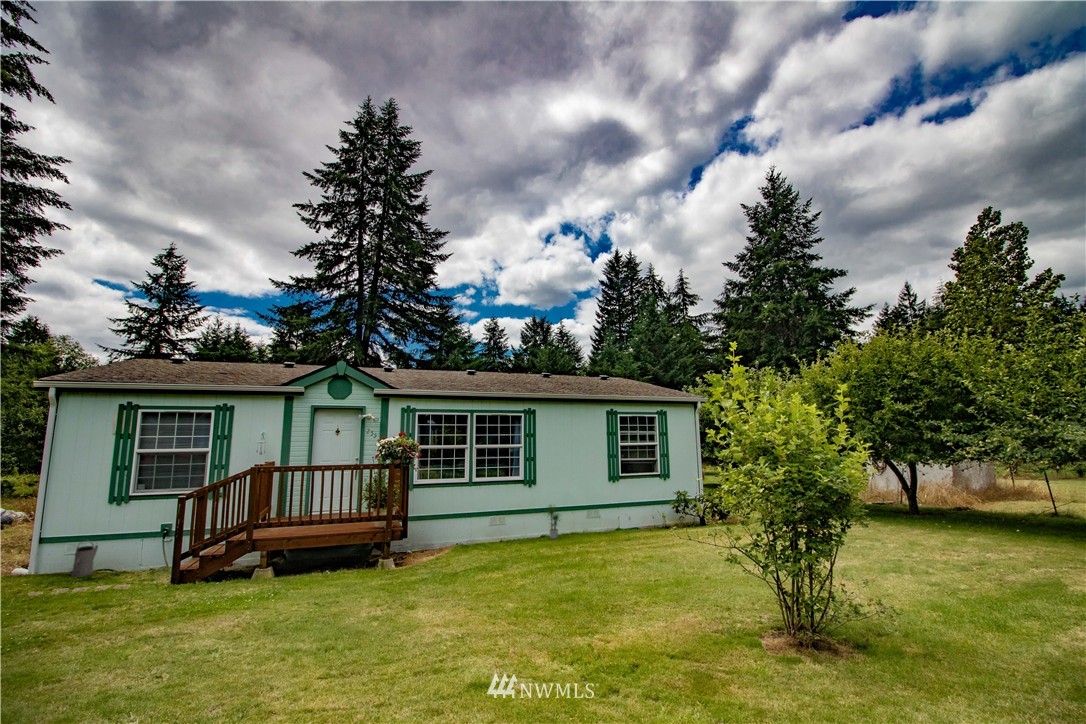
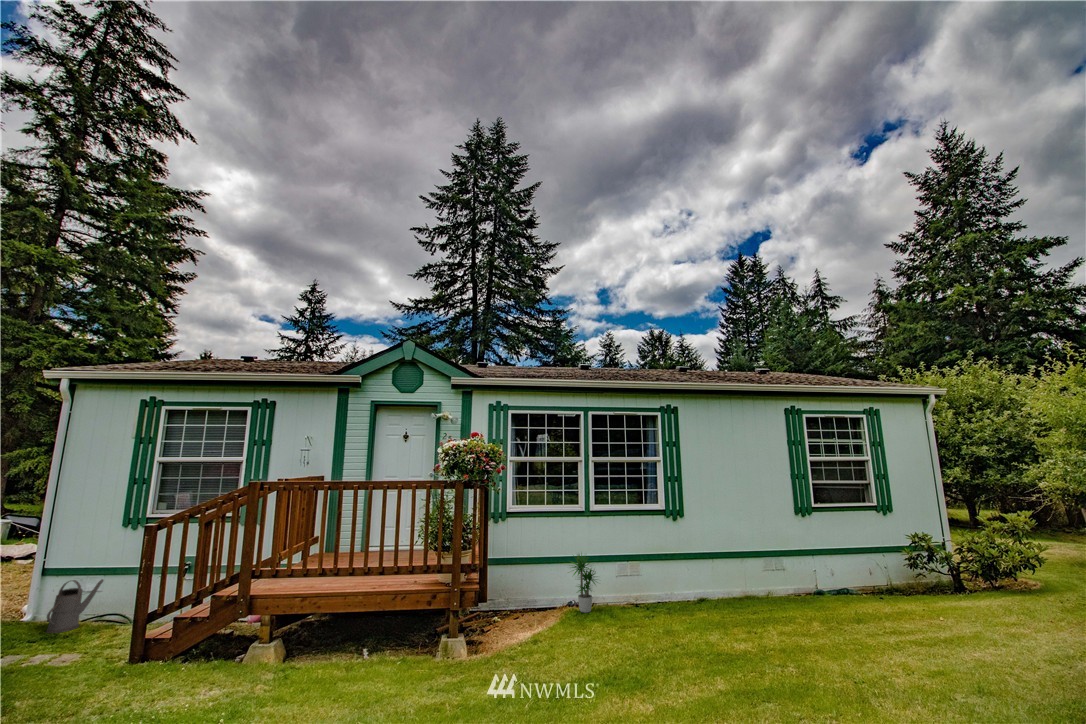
potted plant: present [547,506,560,539] -> present [571,554,597,613]

